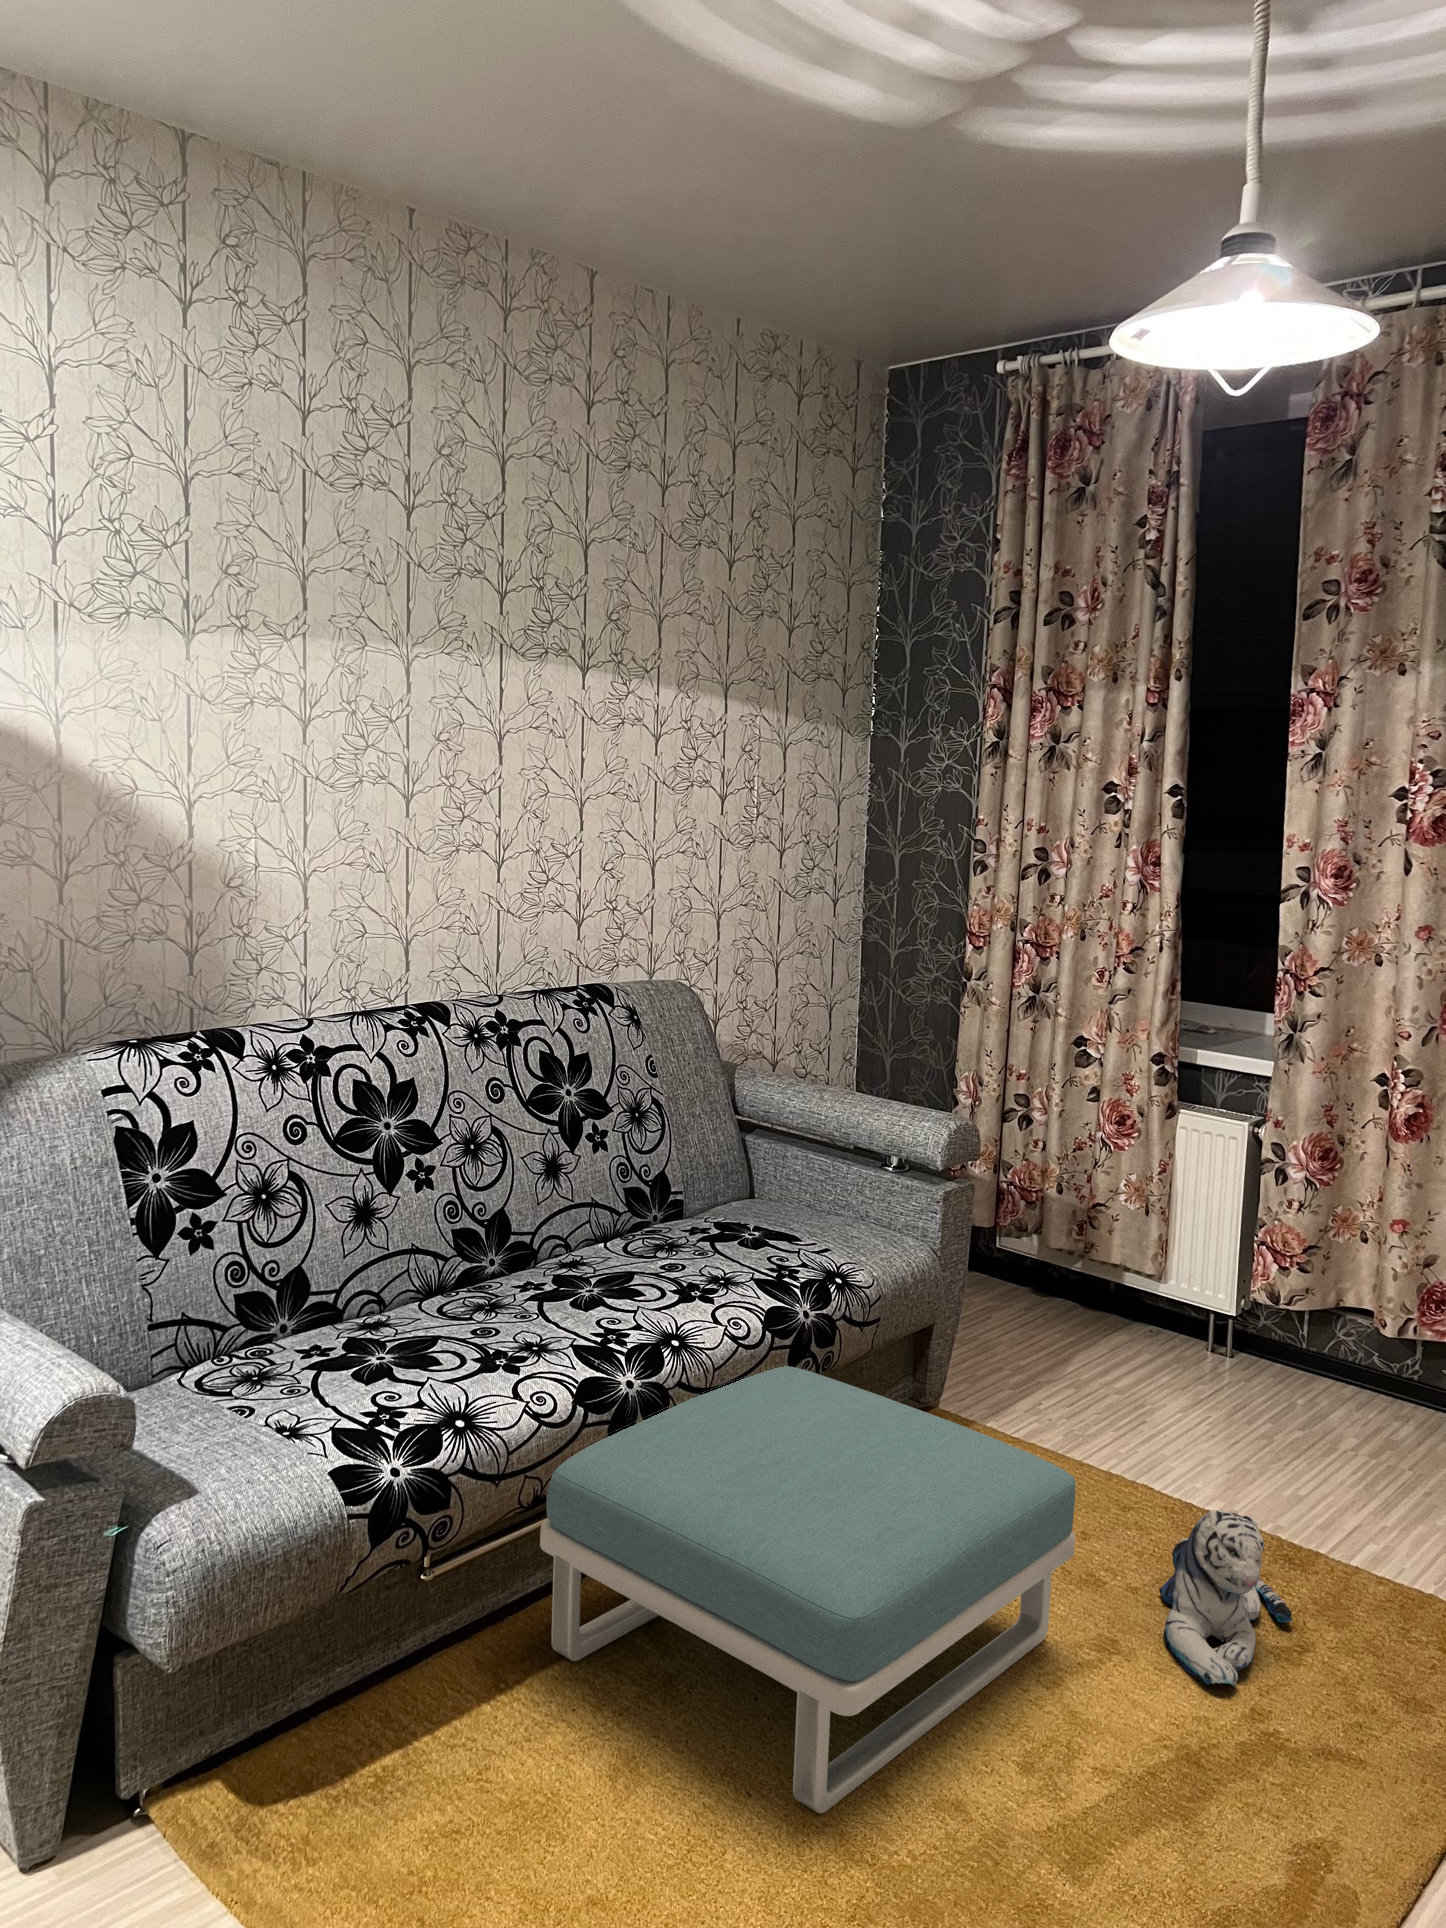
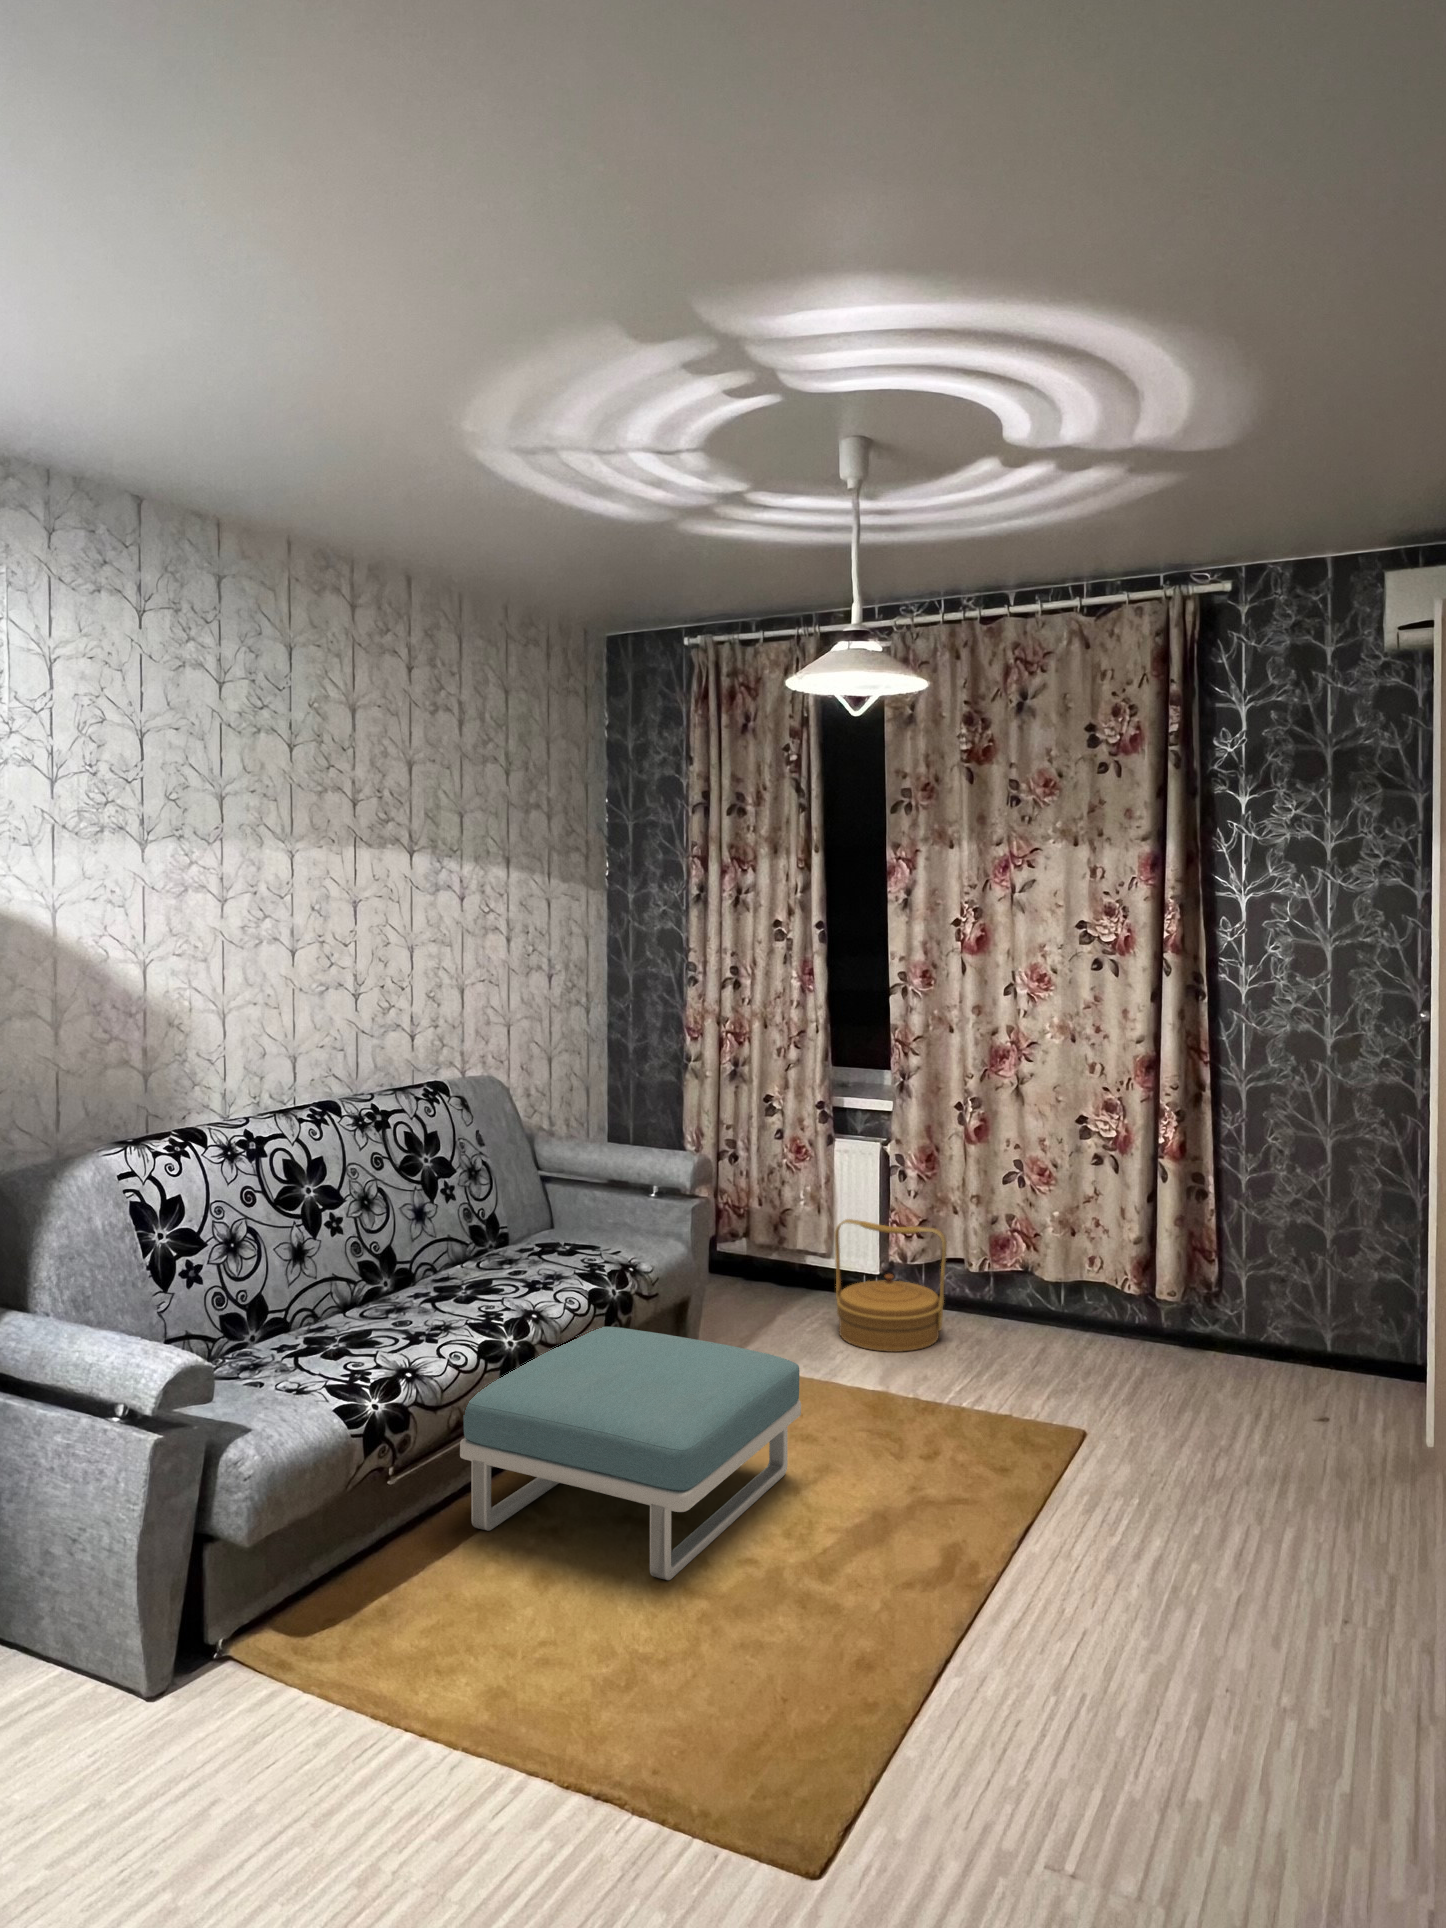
woven basket: none [1162,1233,1345,1445] -> present [835,1219,947,1352]
plush toy: present [1159,1510,1292,1686] -> none [851,1377,930,1482]

